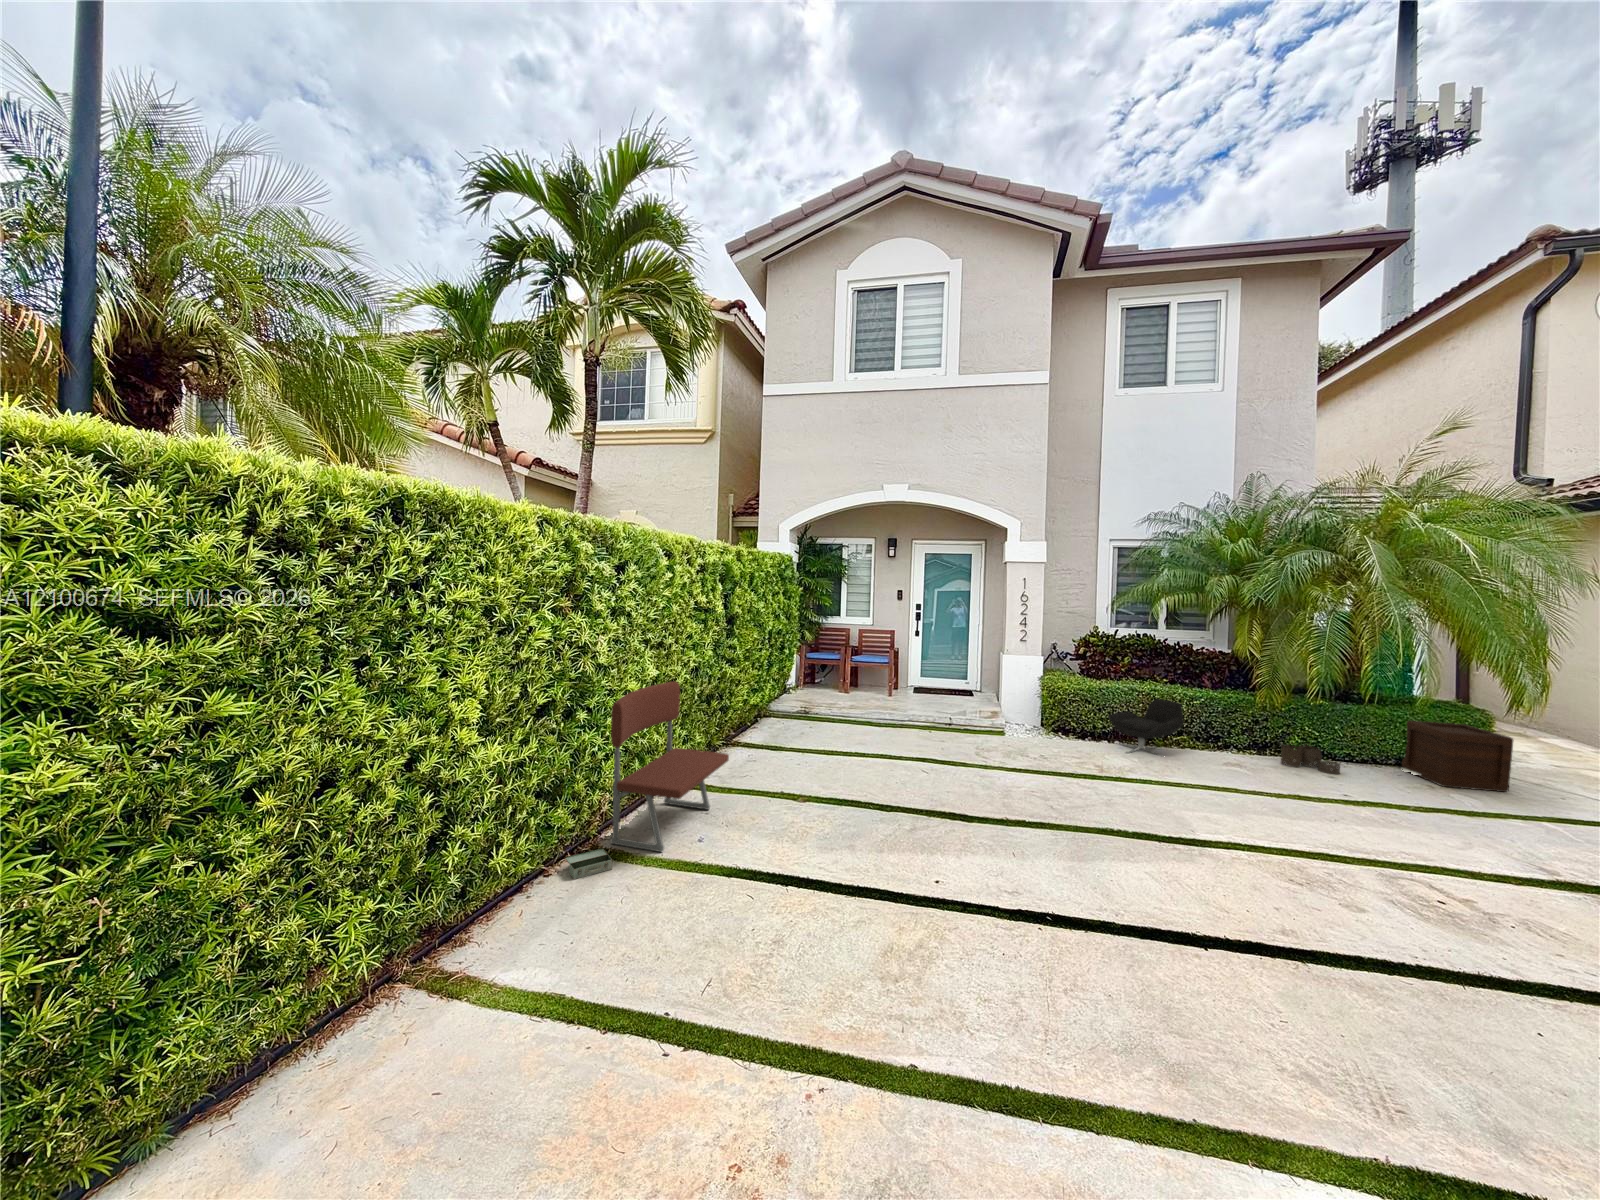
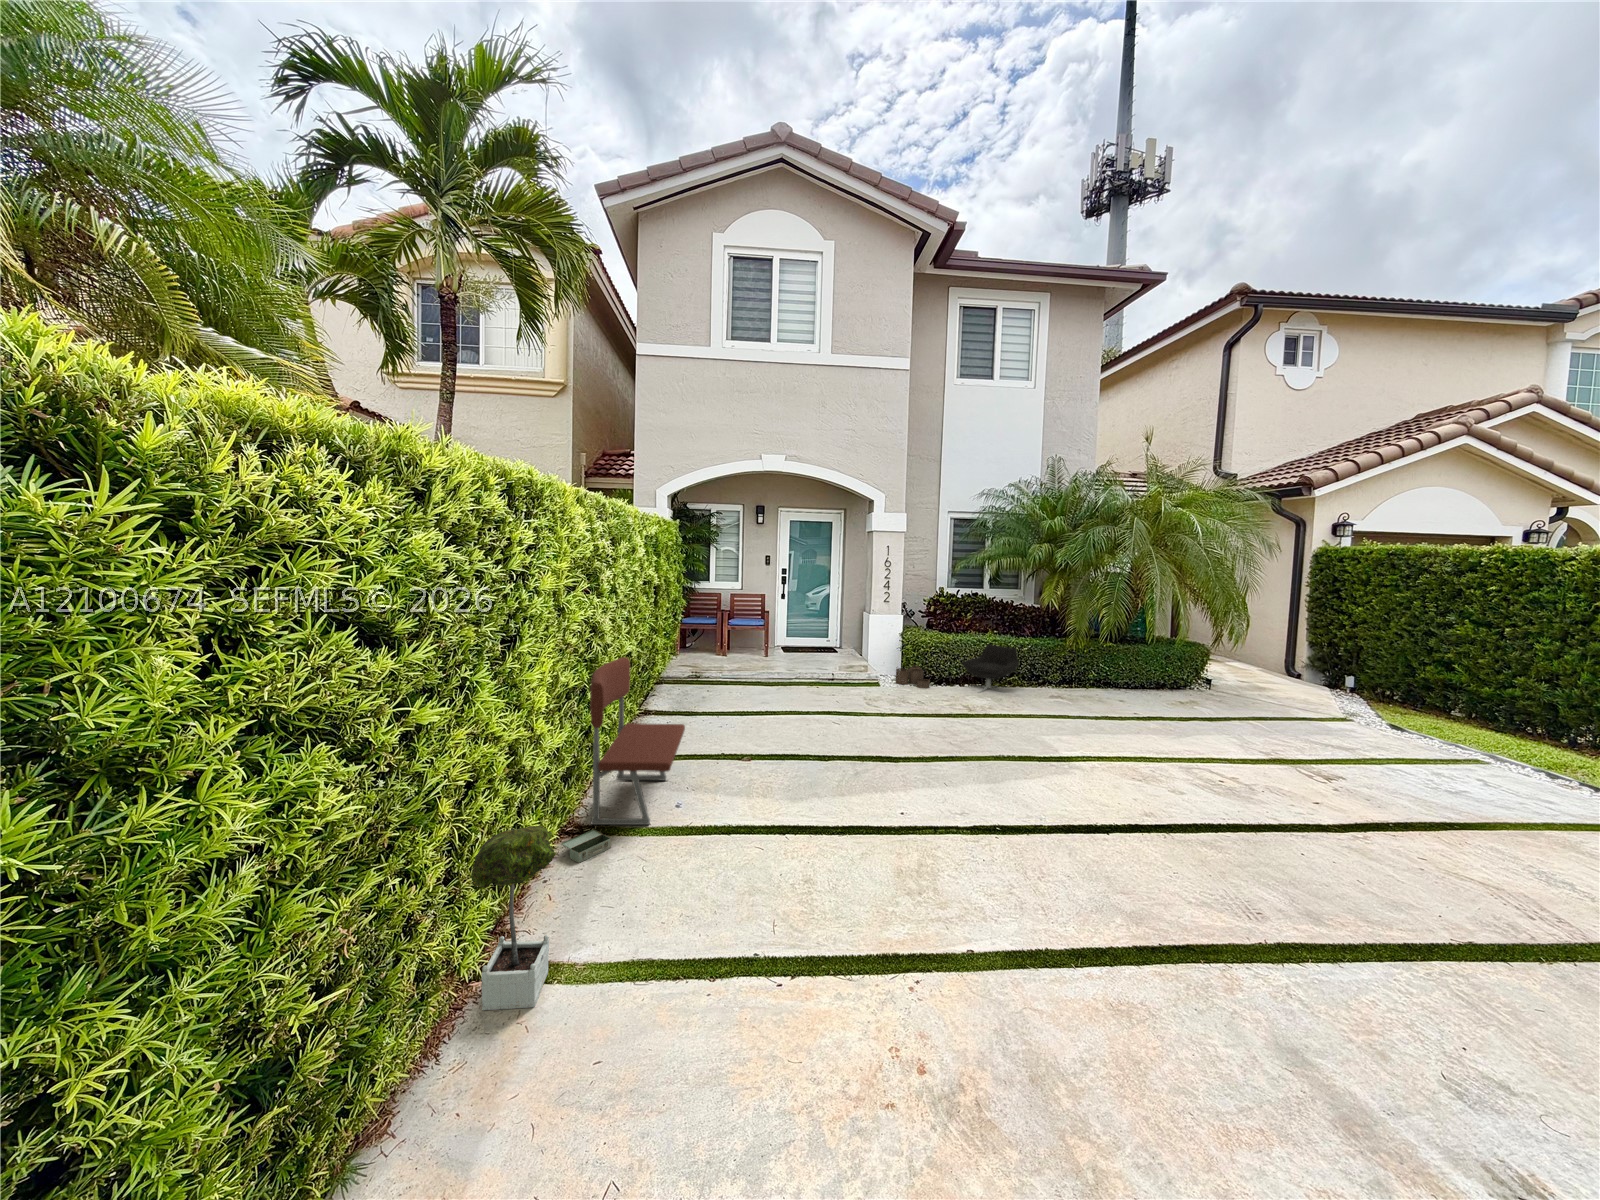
wooden crate: present [1402,721,1514,792] -> none [1157,651,1225,698]
woven basket: present [1281,743,1341,774] -> present [896,666,930,688]
potted tree: none [379,832,472,1013] -> present [470,826,555,1010]

